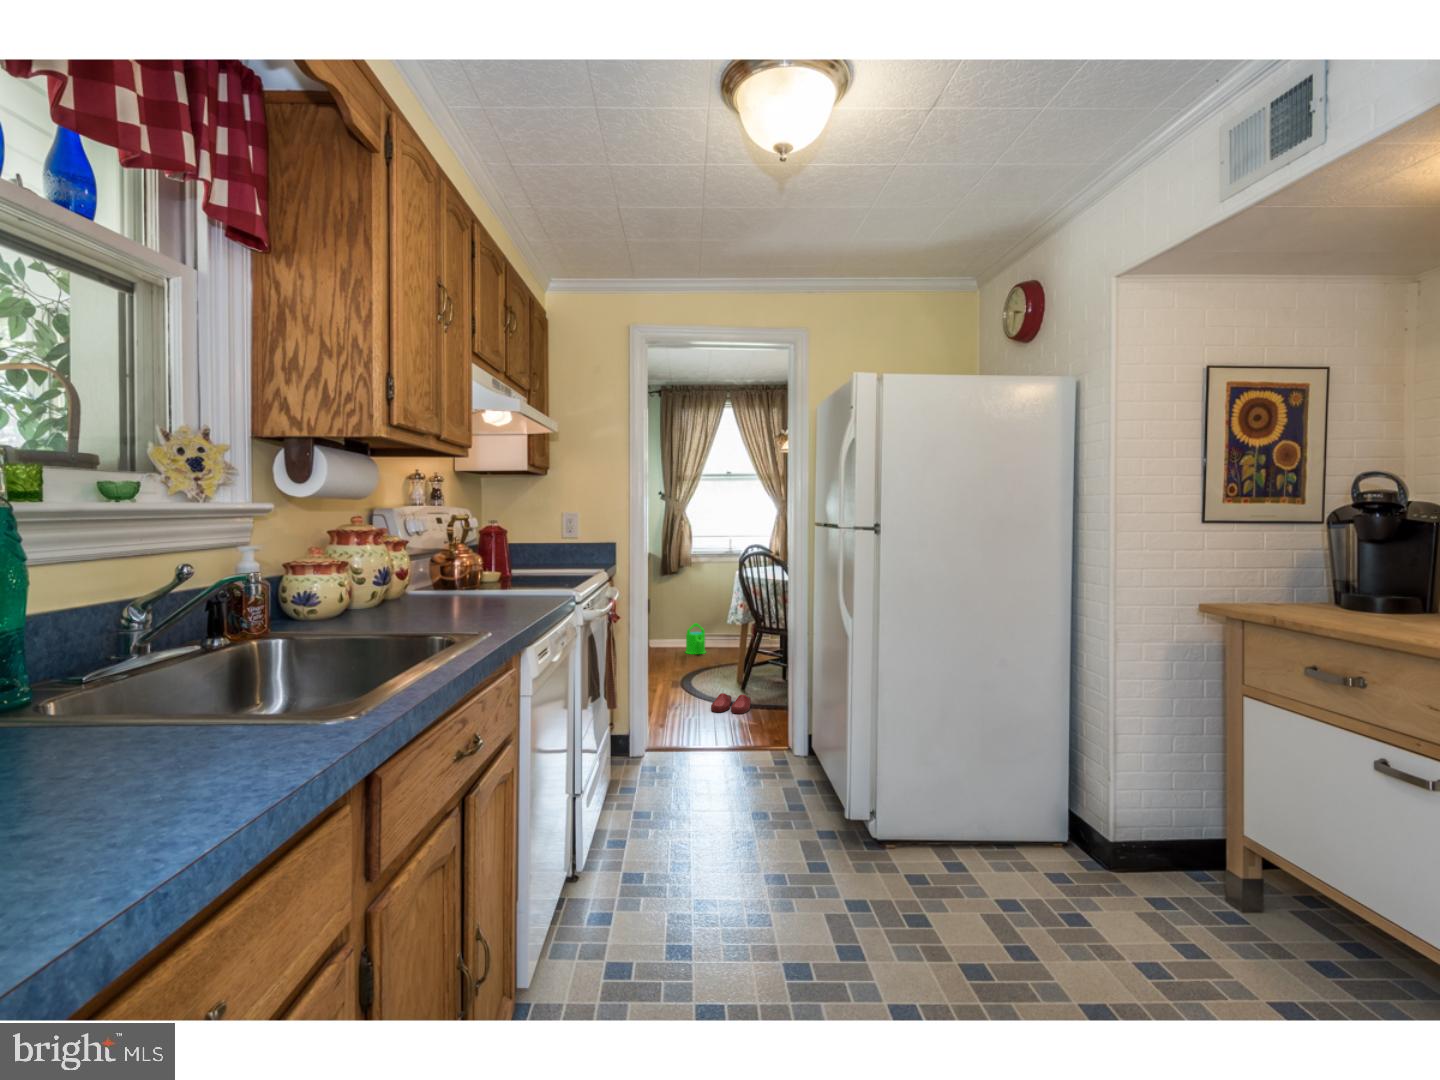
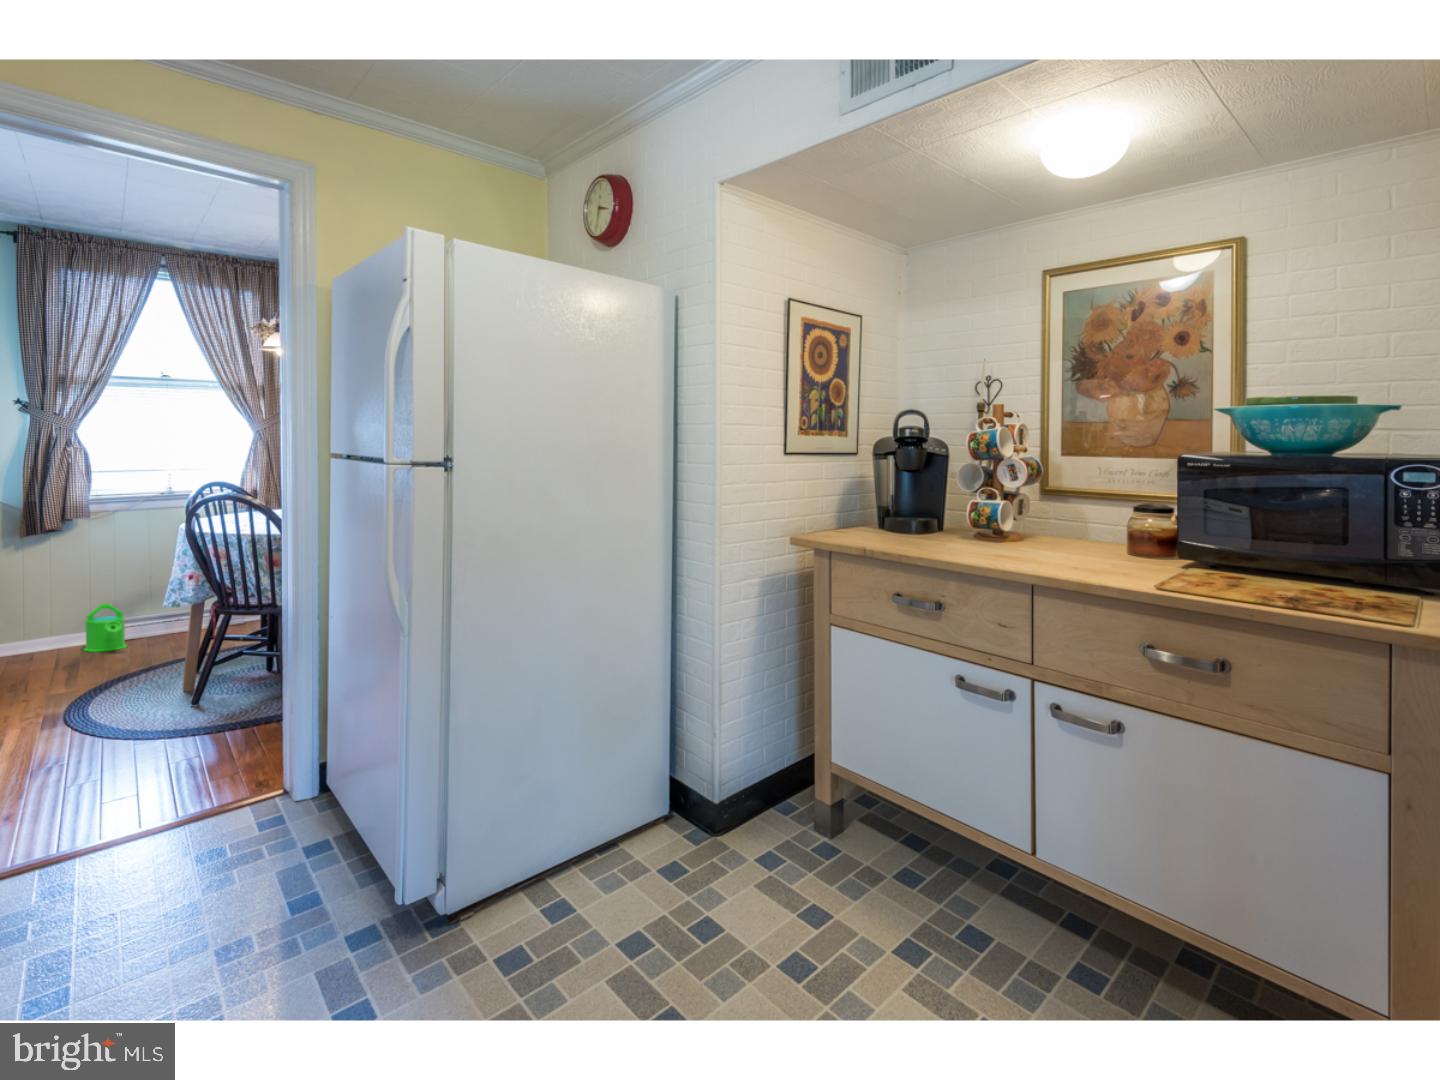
slippers: present [711,693,751,714] -> none [135,713,212,749]

